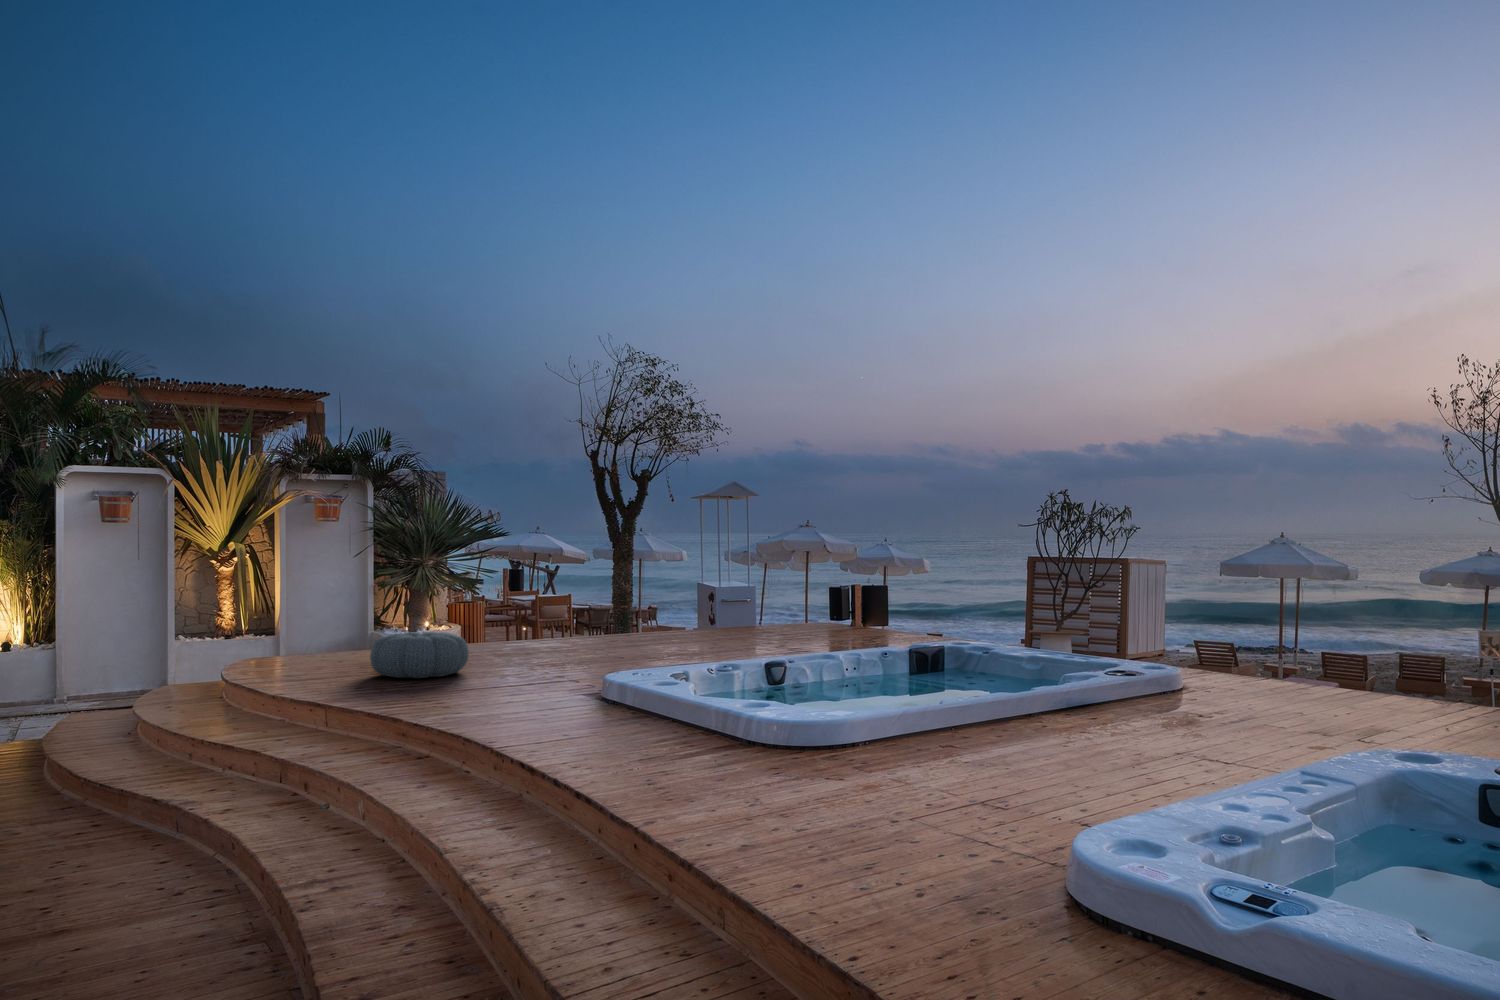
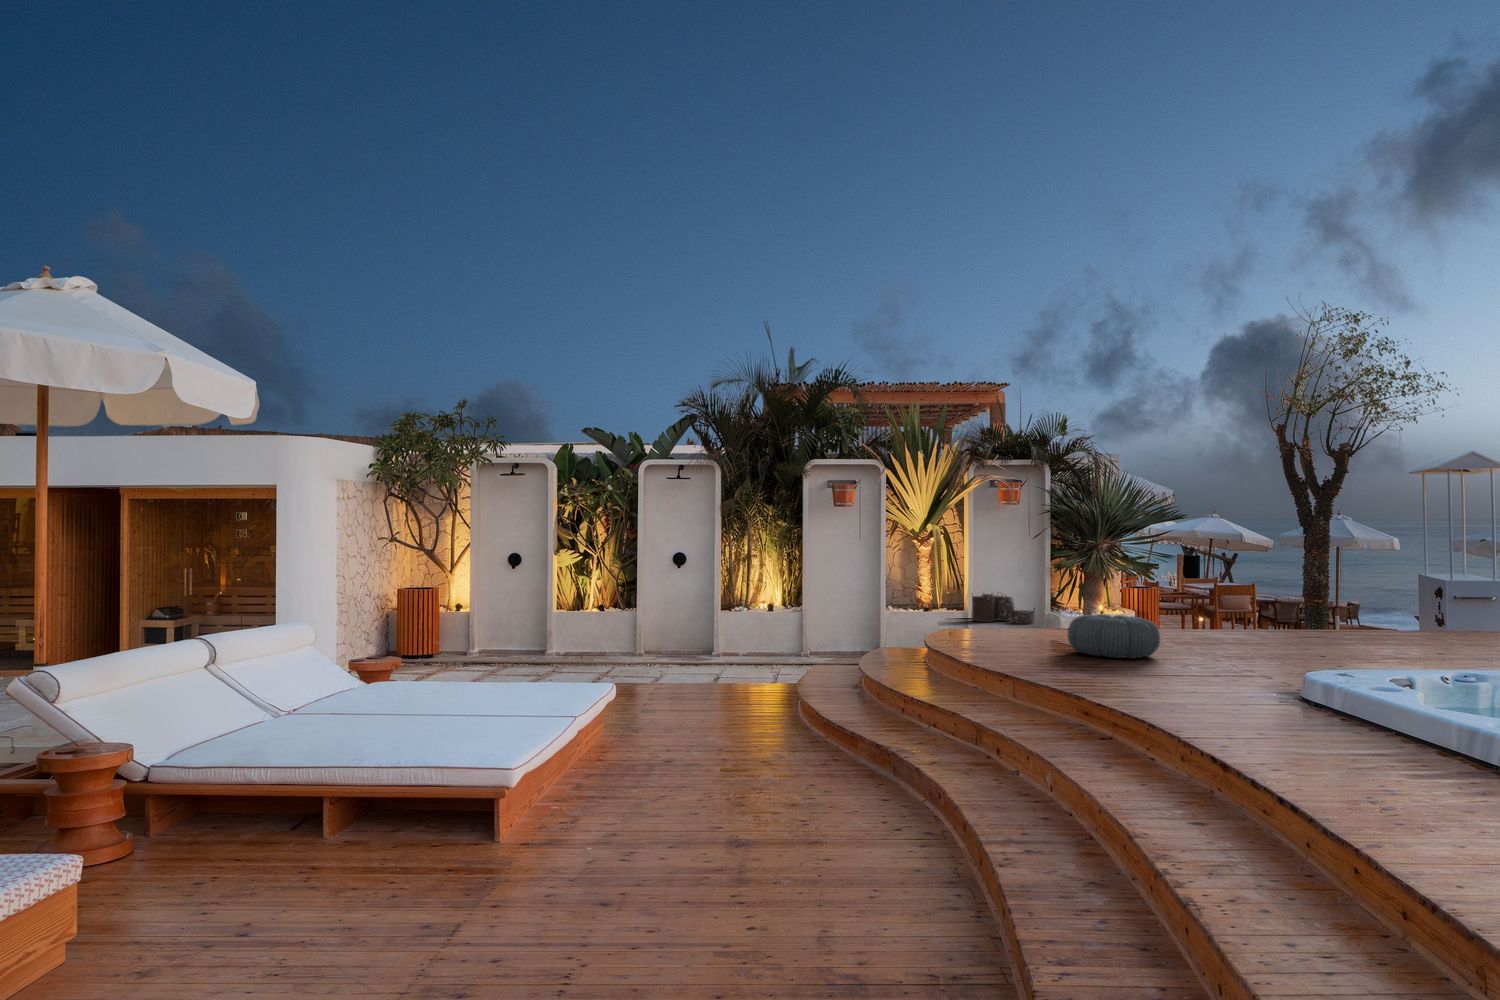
woven basket: none [278,614,353,648] -> present [972,593,1035,624]

